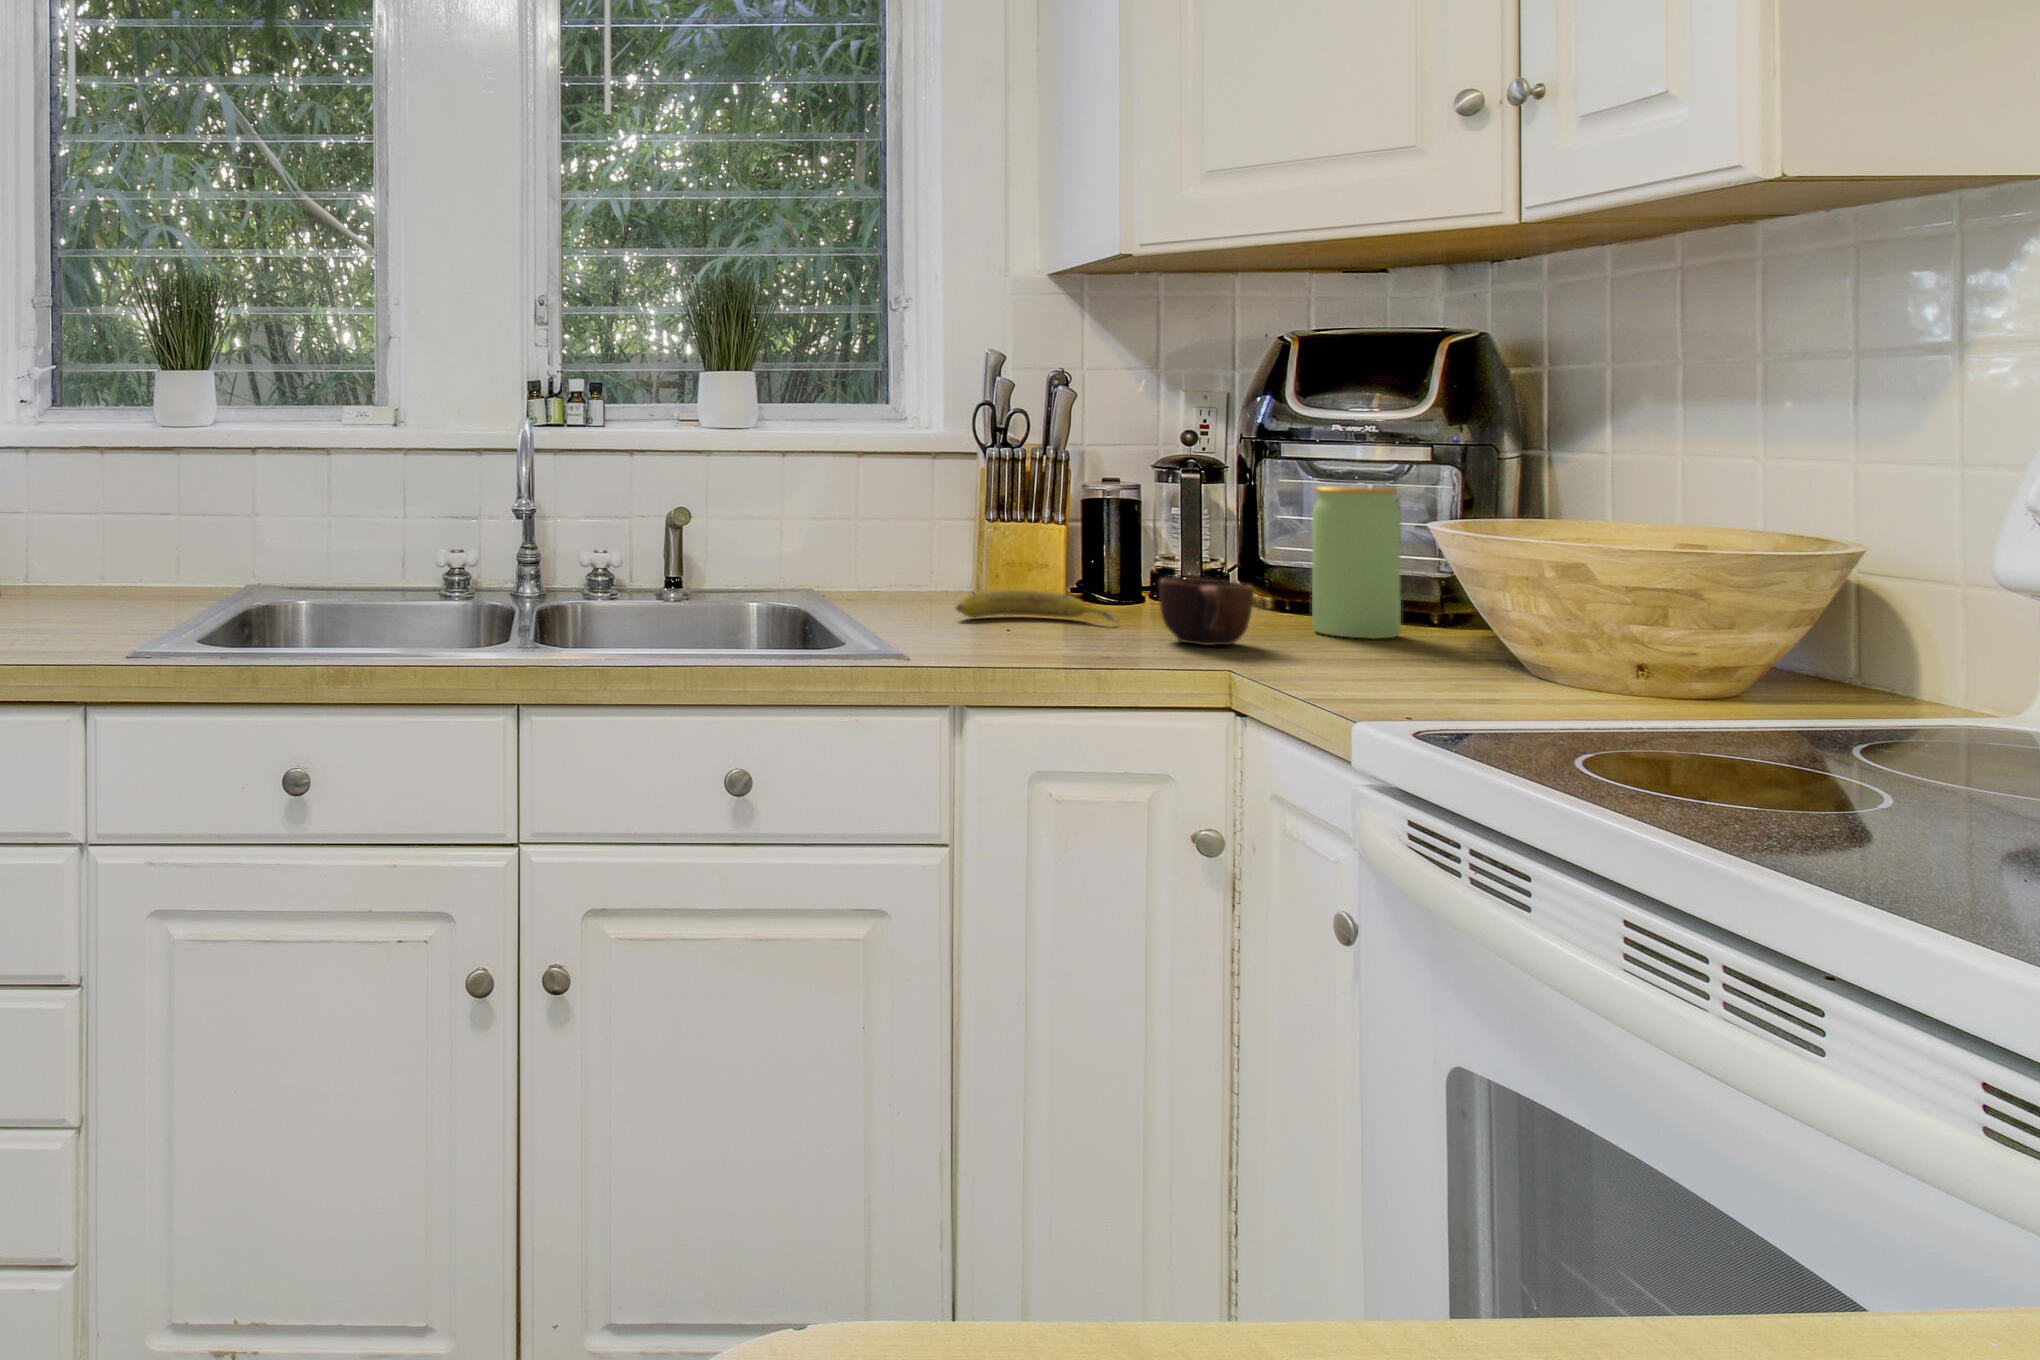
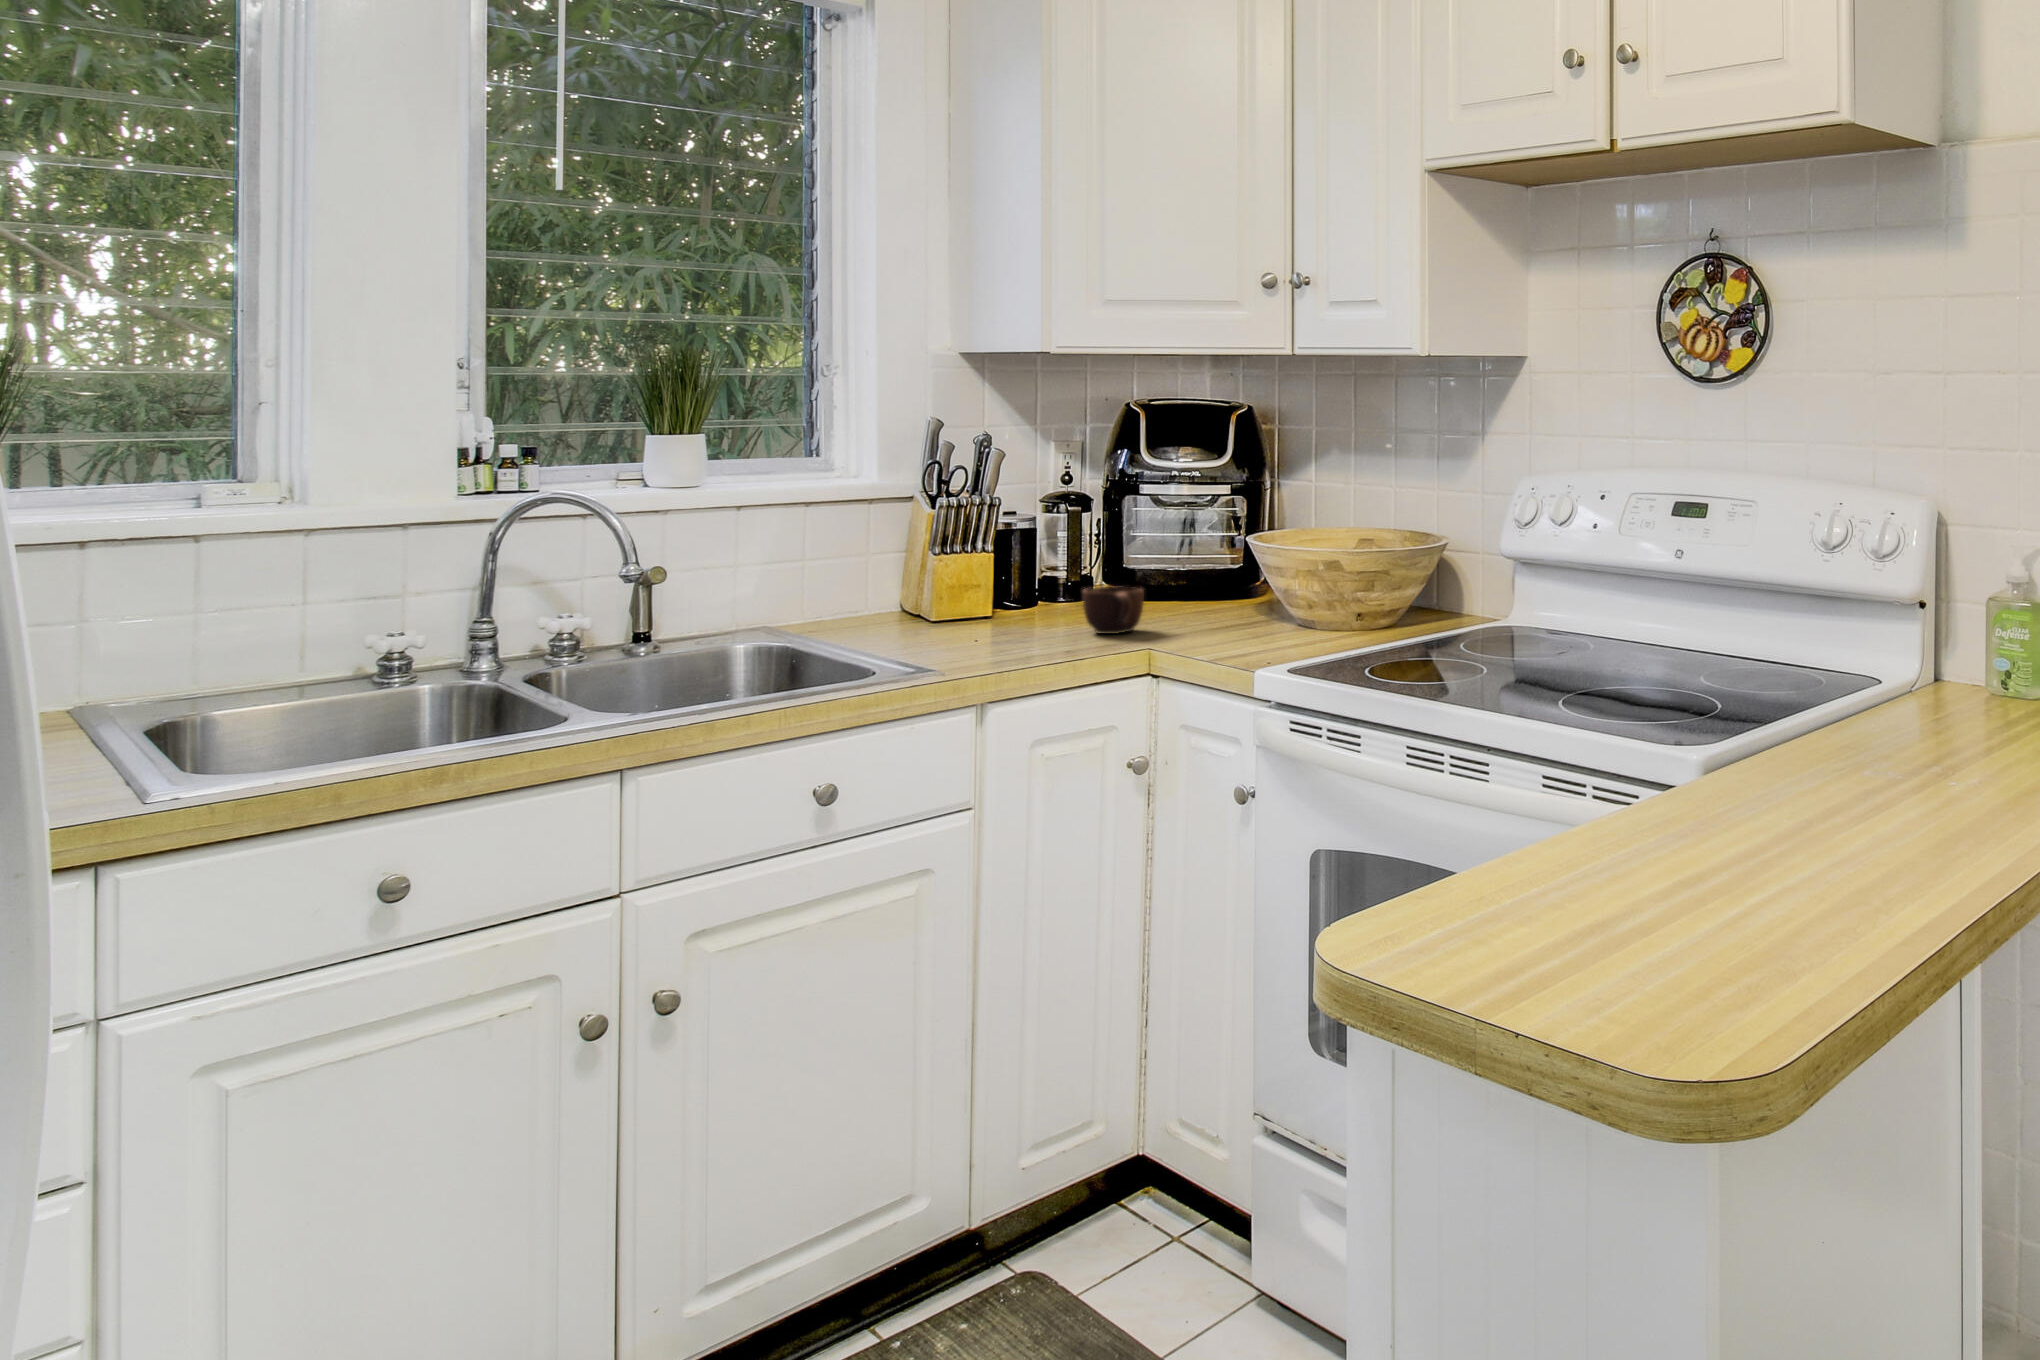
jar: present [1312,486,1401,639] -> none [1162,512,1215,616]
fruit: present [956,590,1118,622] -> none [921,607,1042,635]

